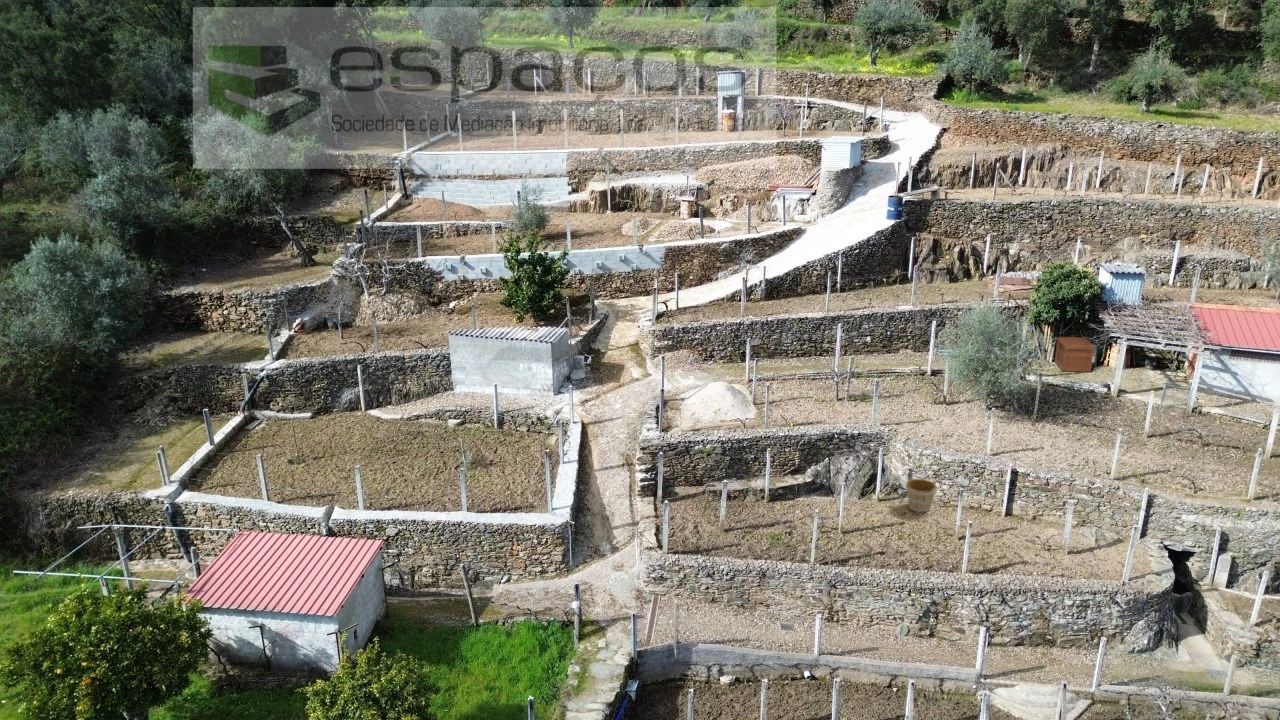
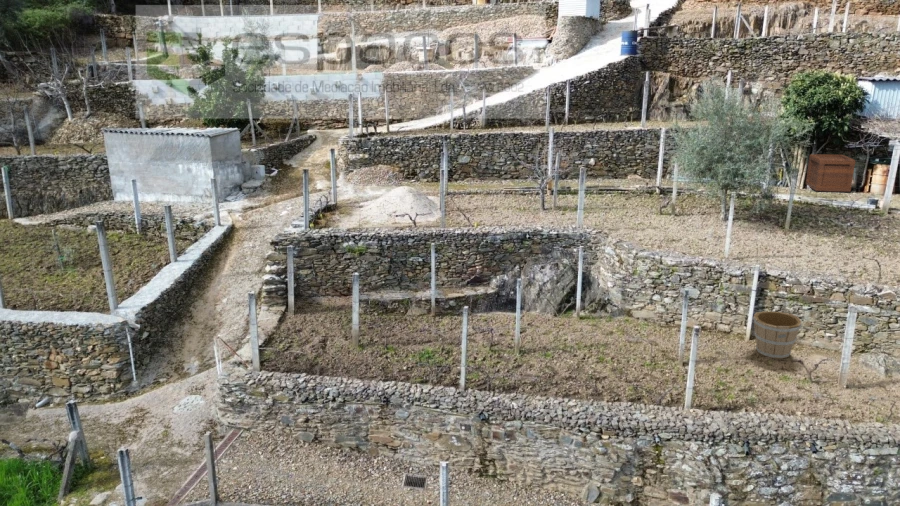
wooden bucket: present [906,479,937,512] -> present [753,311,802,359]

